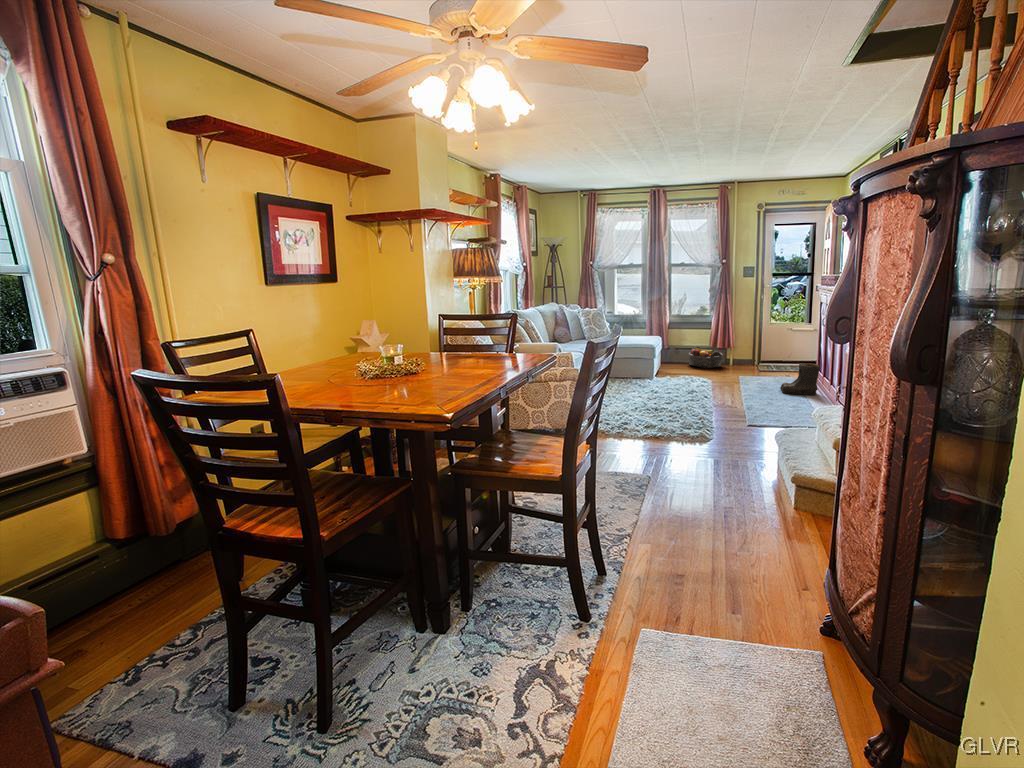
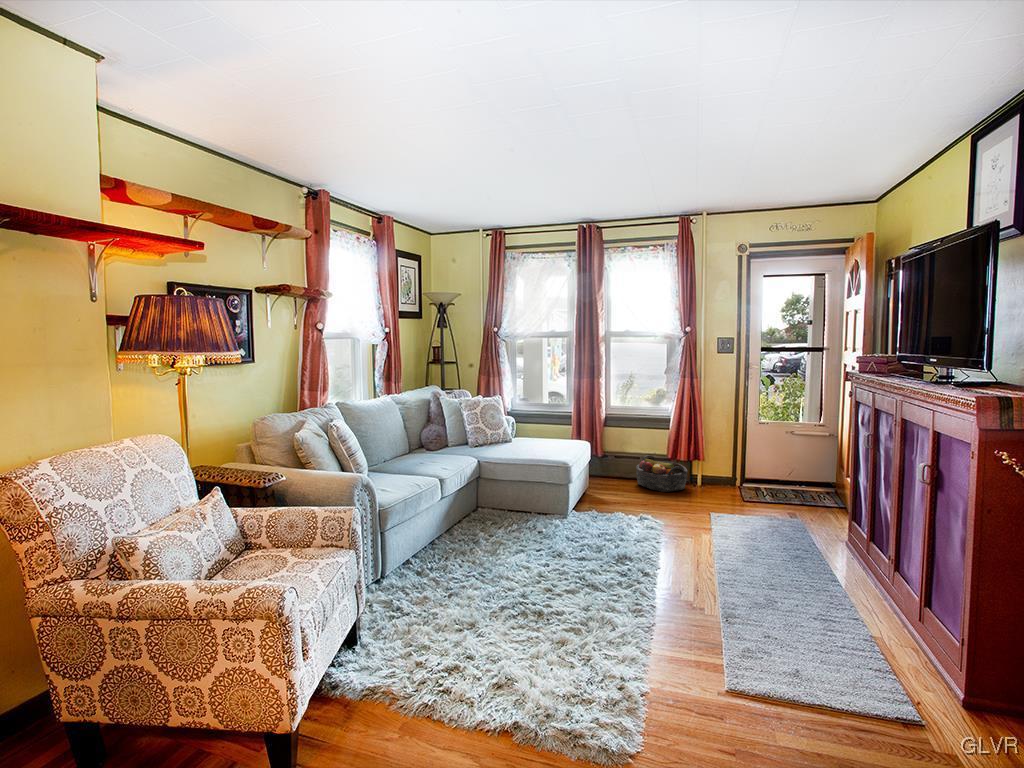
boots: present [780,363,820,395] -> none [782,506,853,567]

